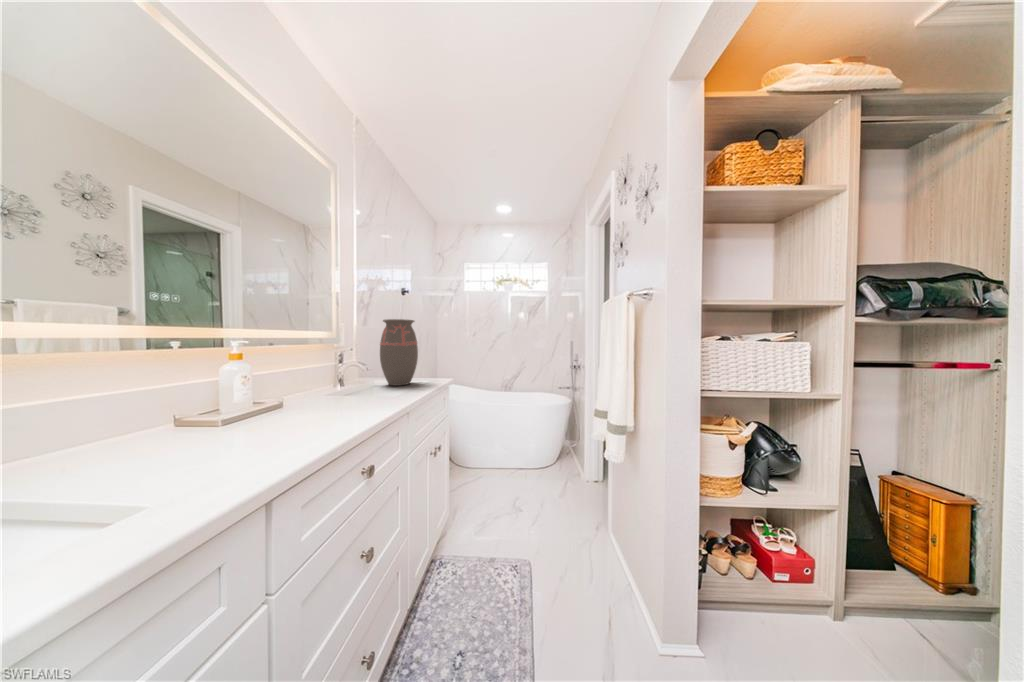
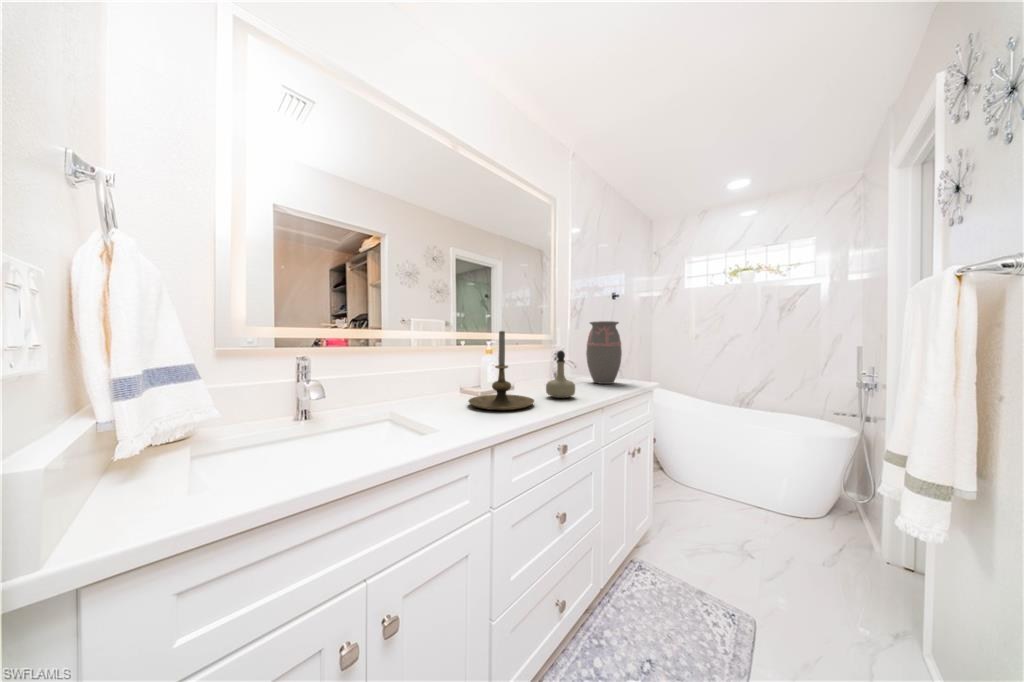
candle holder: none [197,327,321,447] -> present [468,331,534,410]
perfume bottle: none [335,352,374,410] -> present [546,350,575,398]

